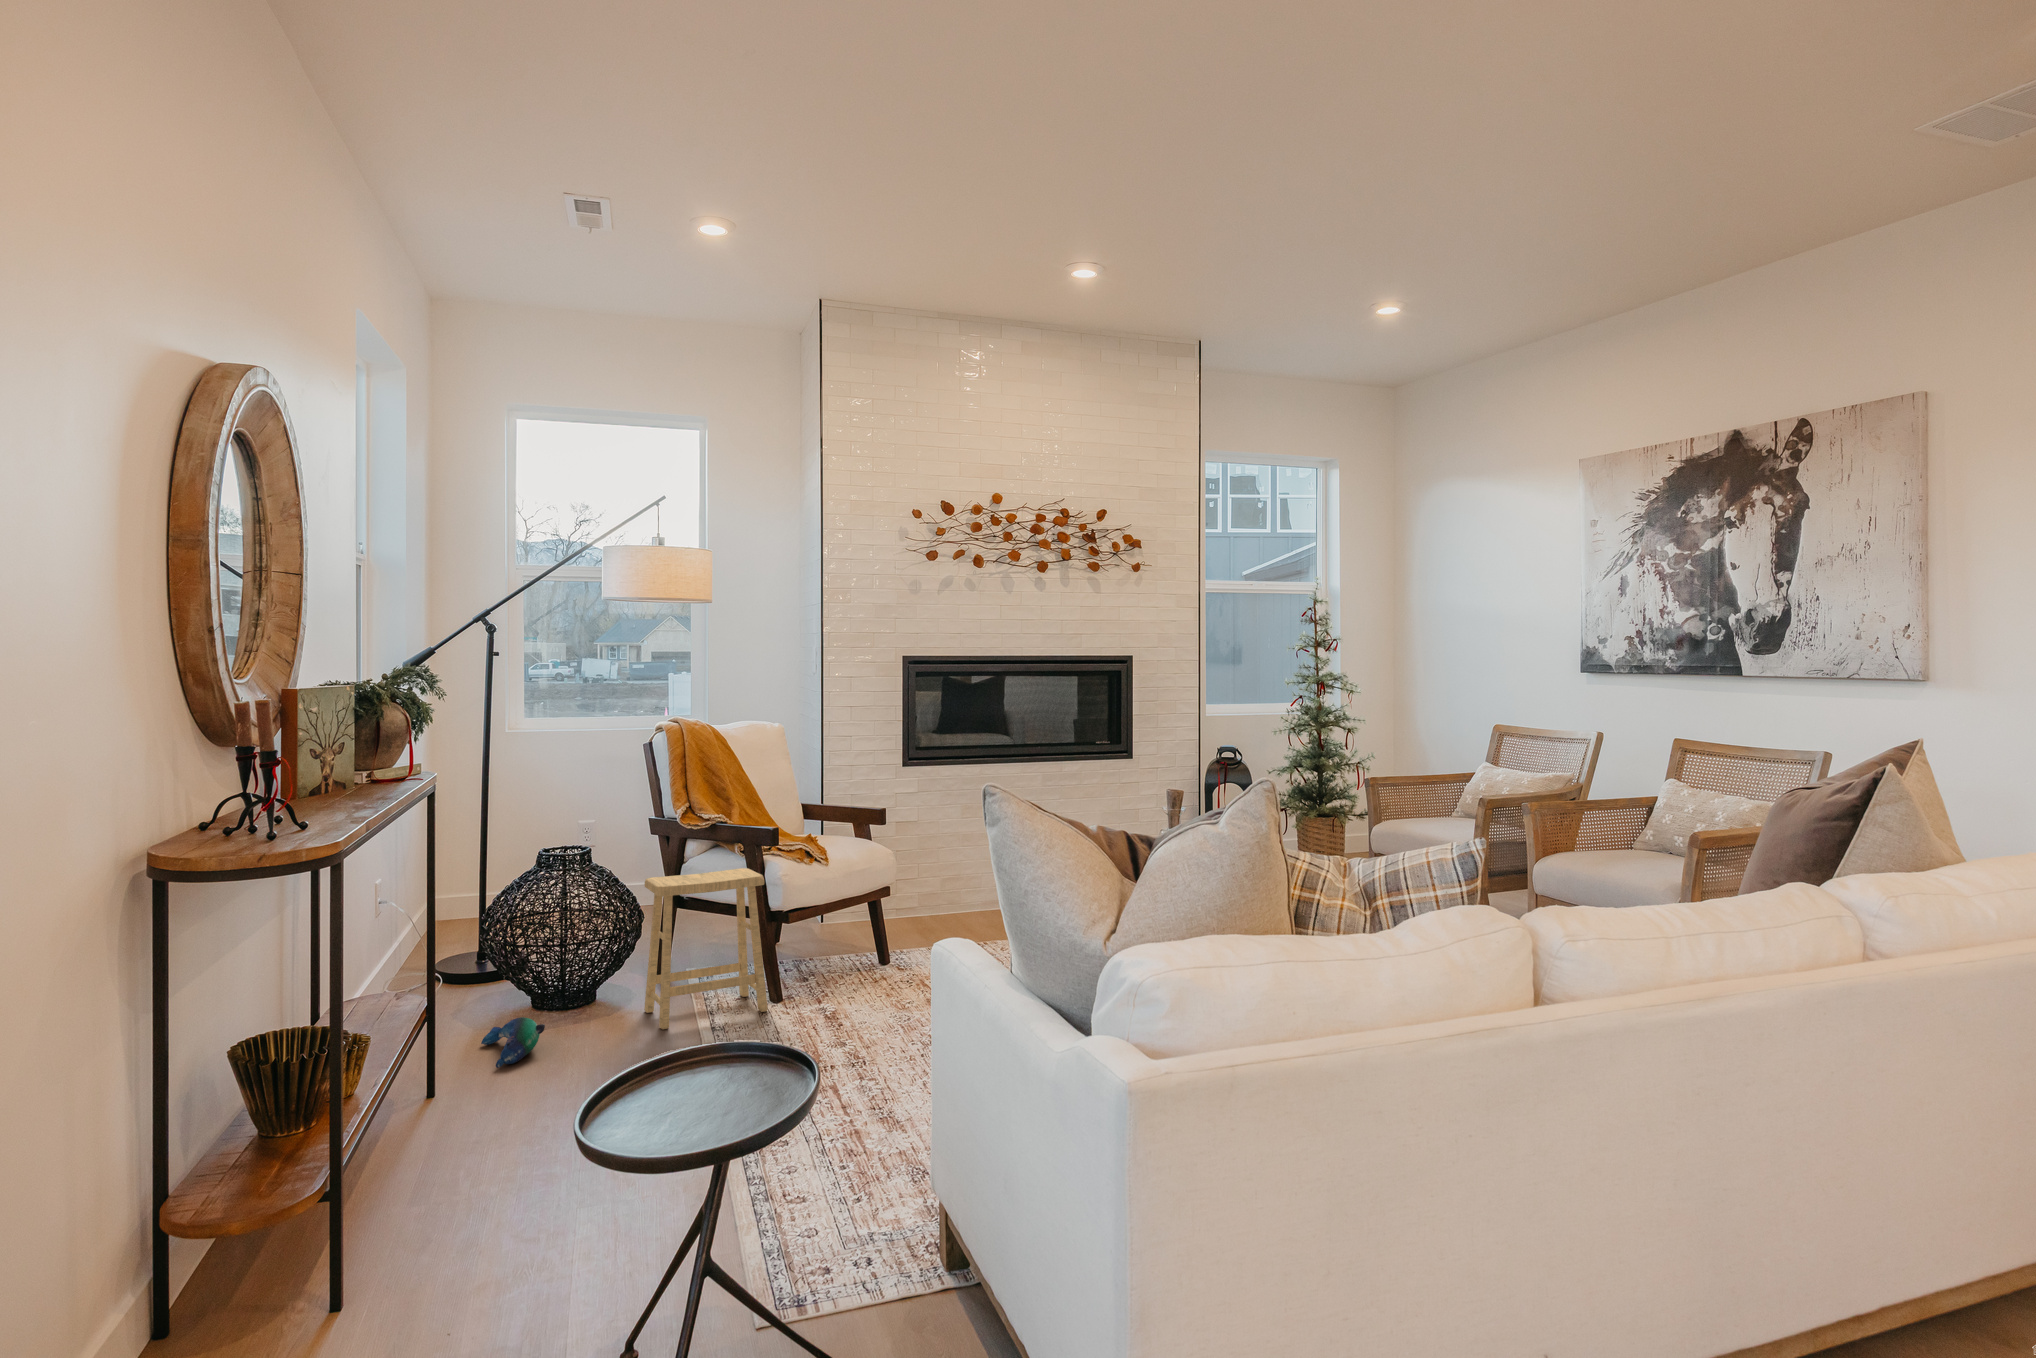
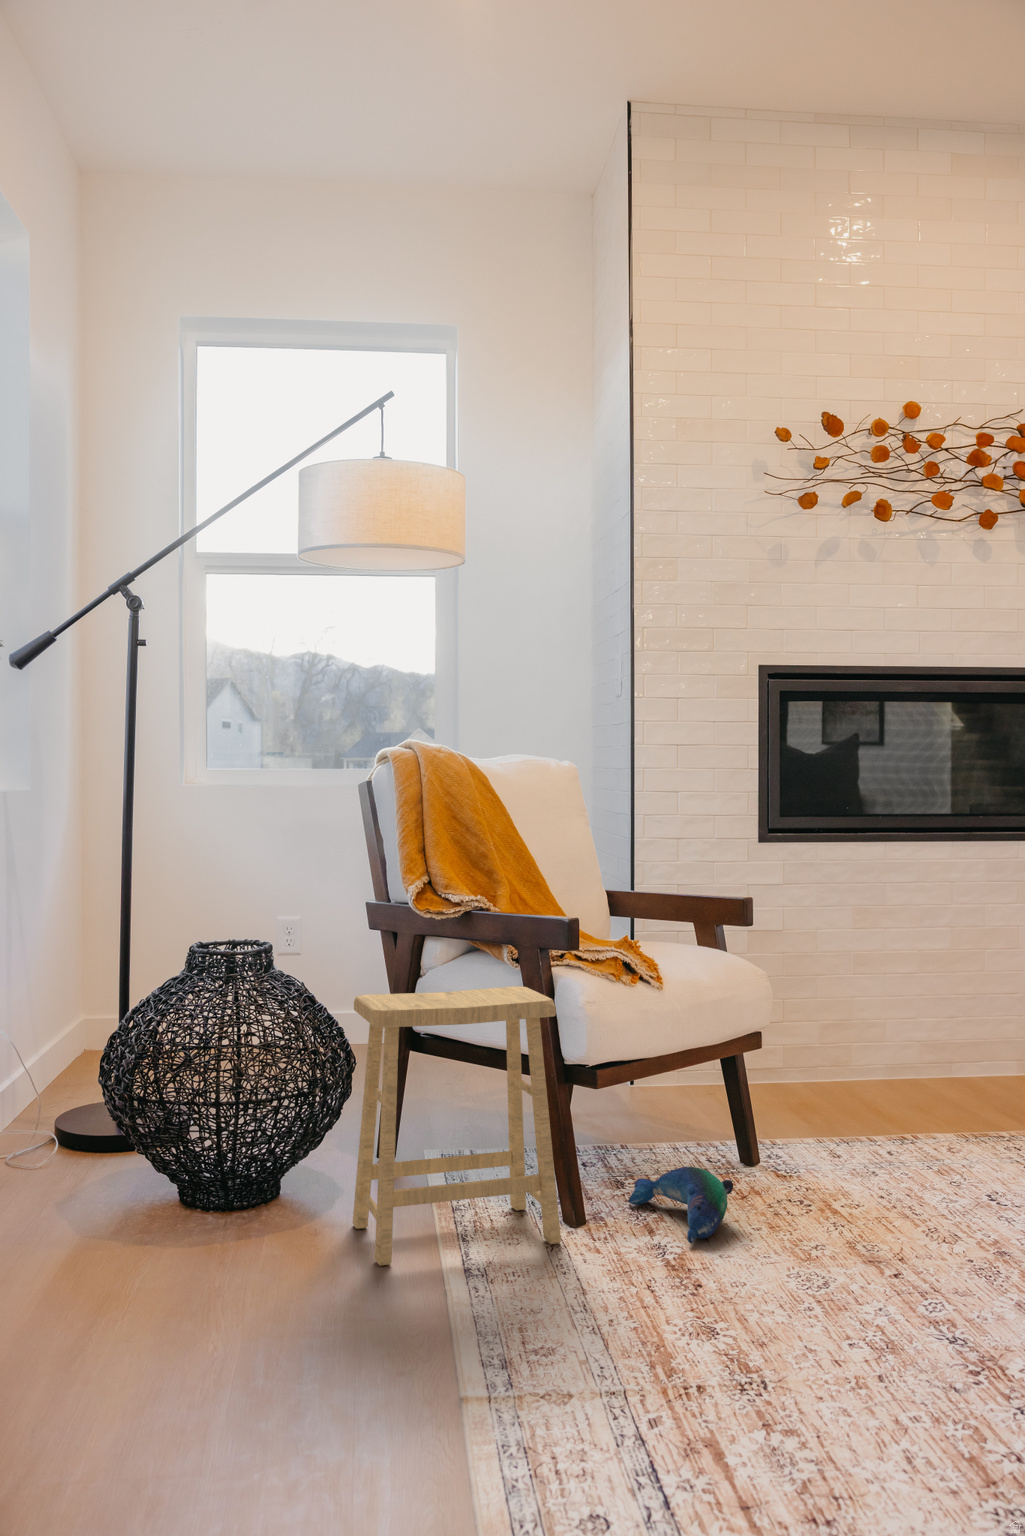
plush toy: present [481,1017,545,1068] -> present [628,1167,733,1243]

